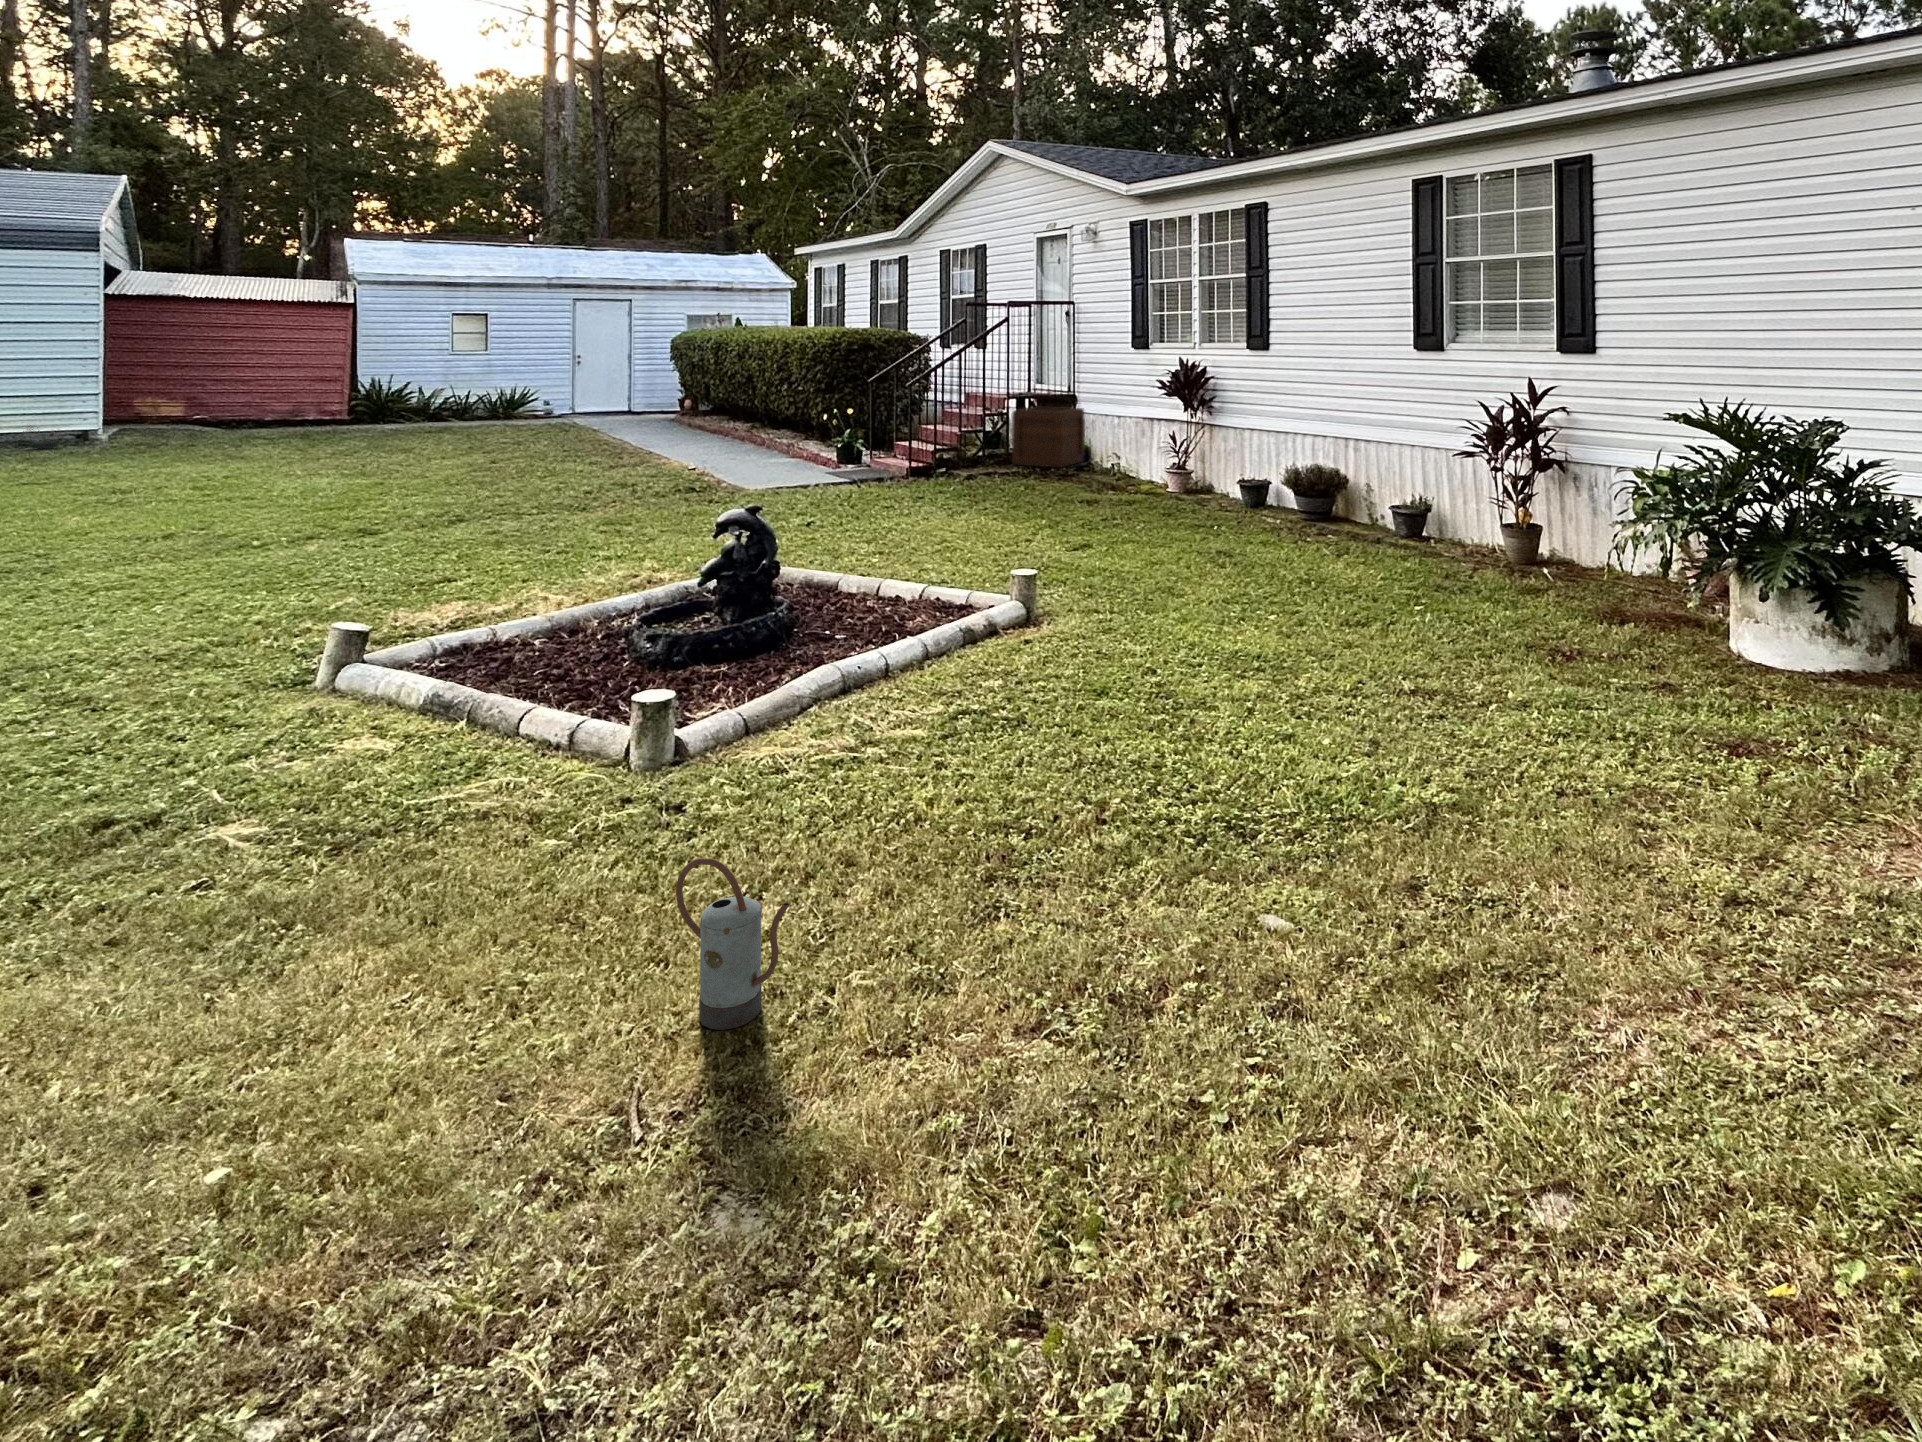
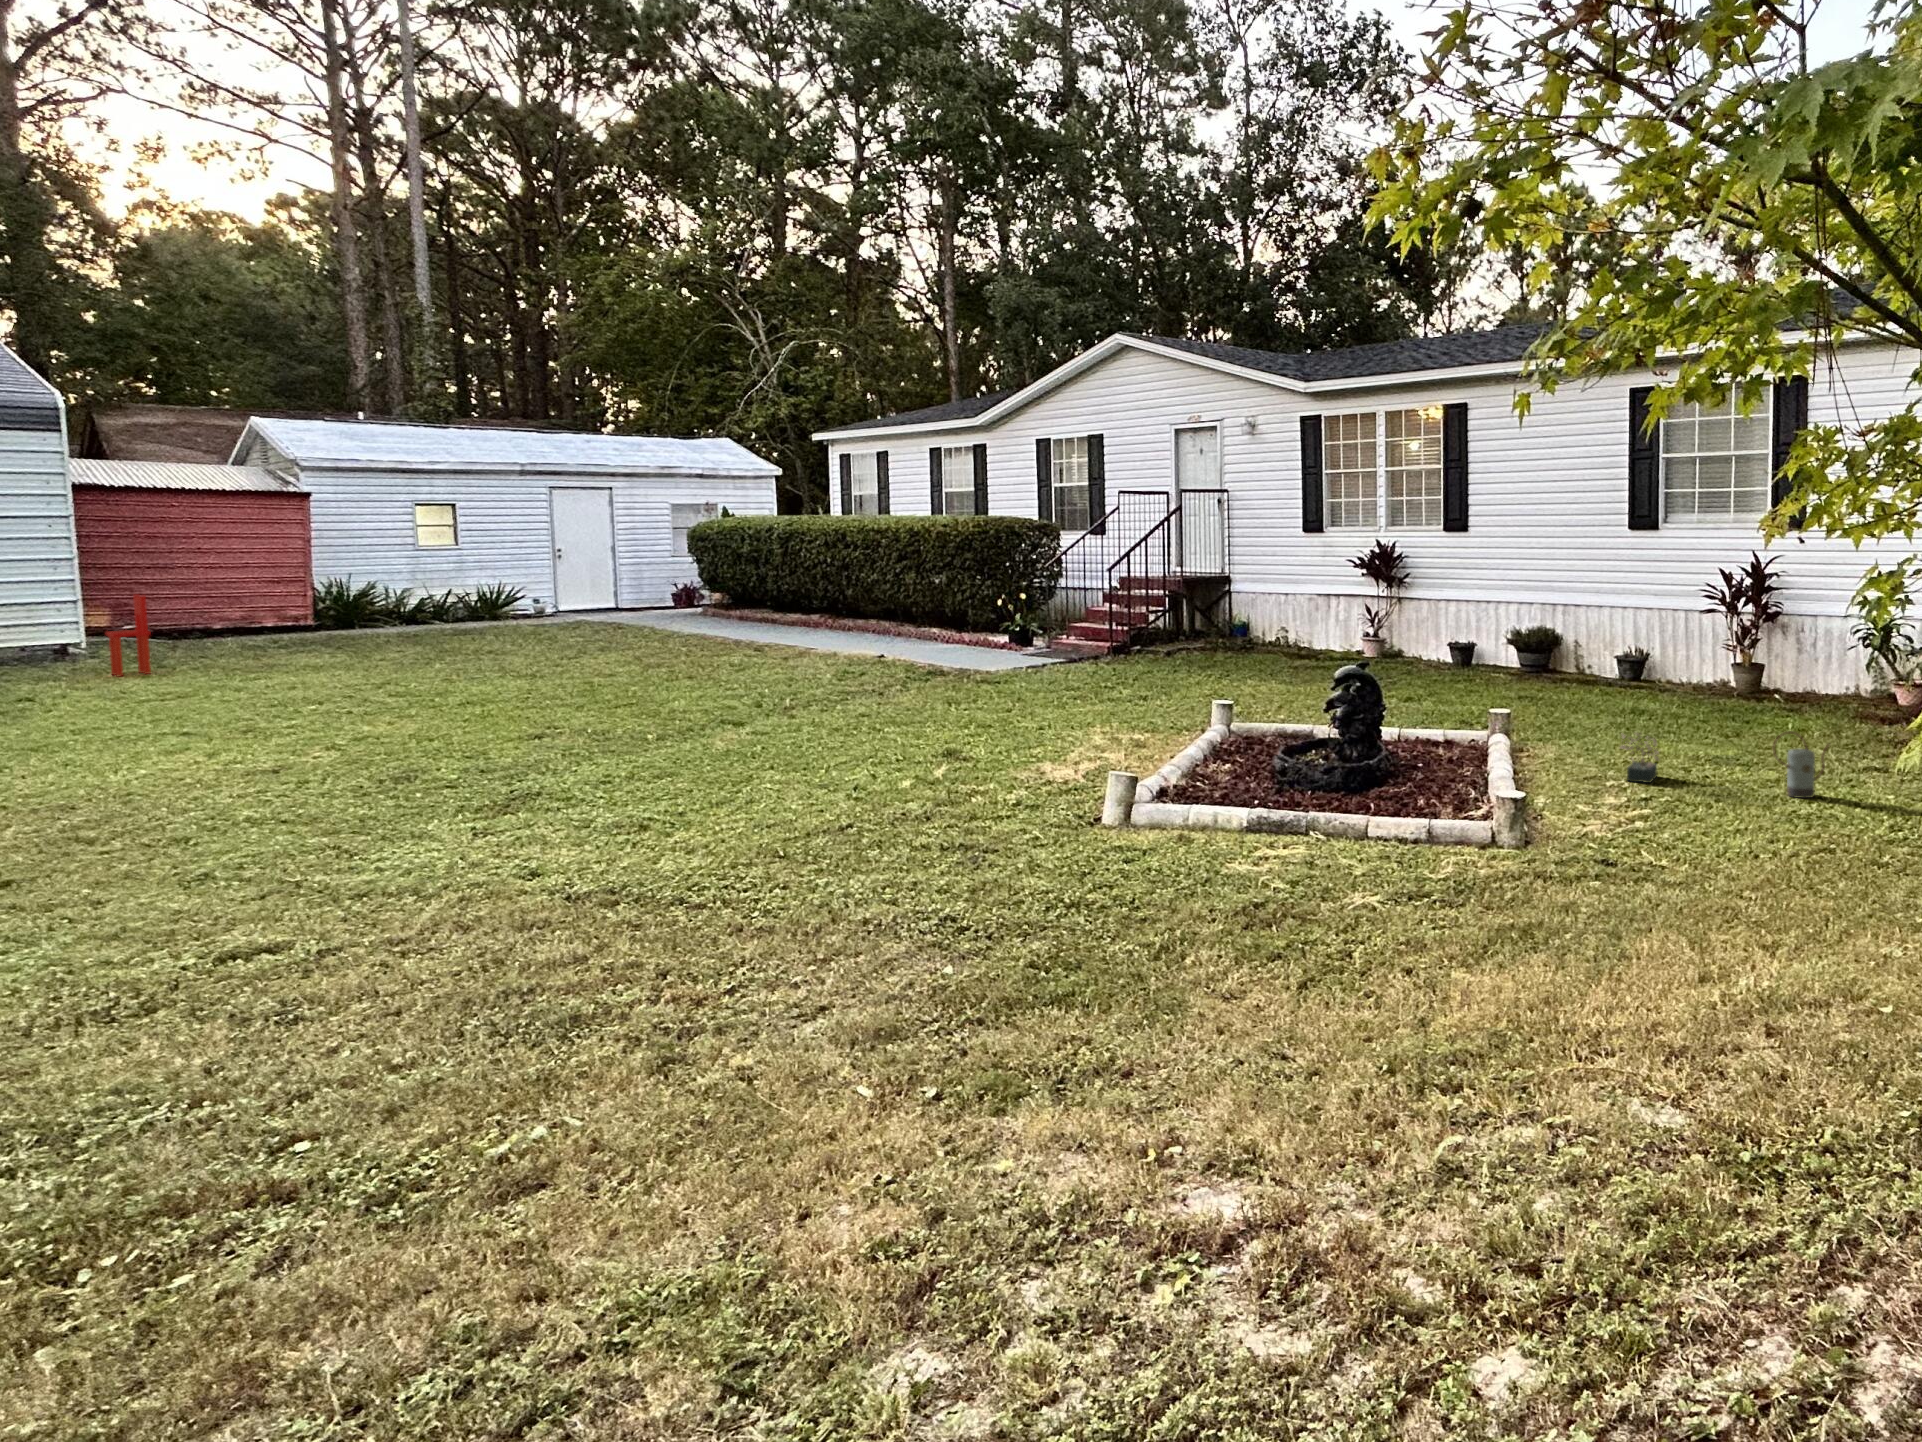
chair: none [90,375,128,446] -> present [105,595,151,676]
wooden crate: present [1012,407,1085,467] -> none [1192,583,1244,634]
decorative plant: present [23,425,59,450] -> present [1620,734,1659,783]

